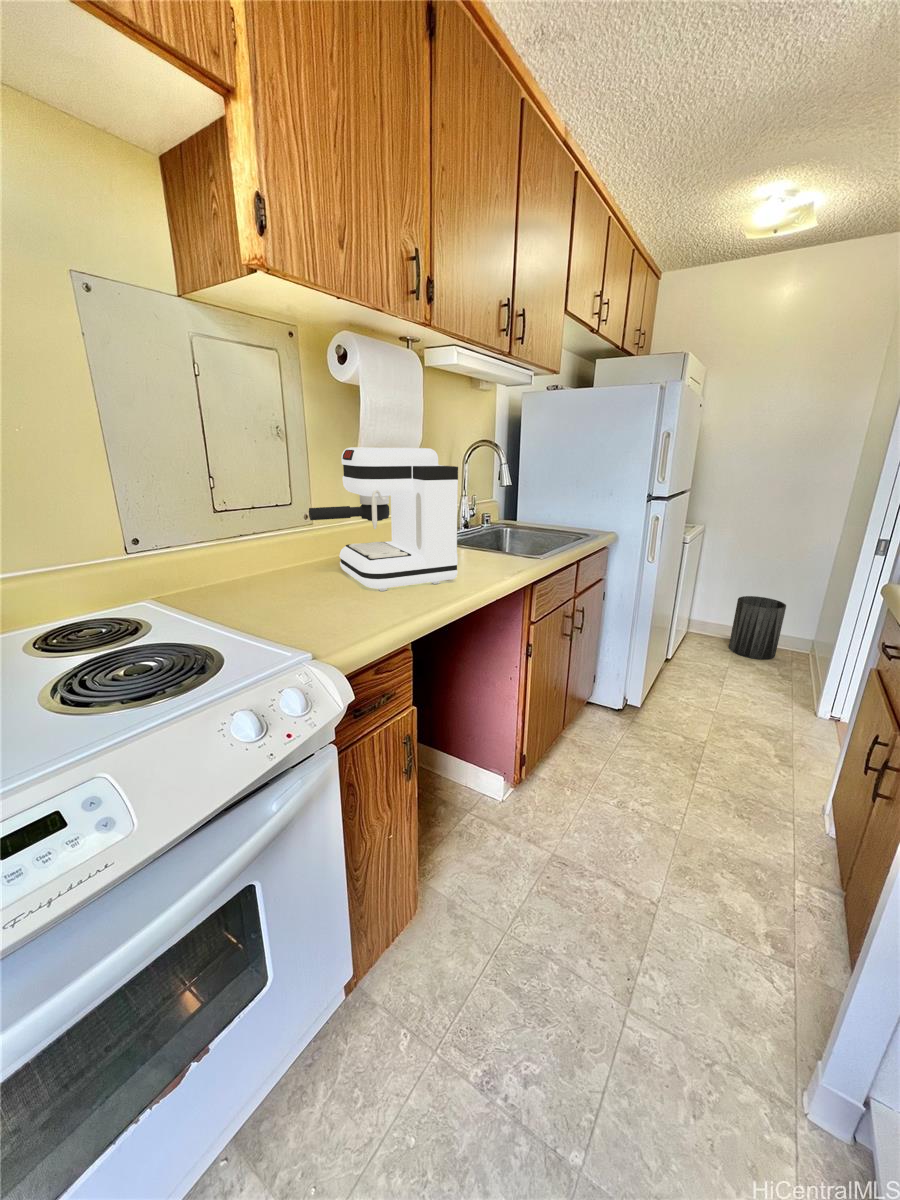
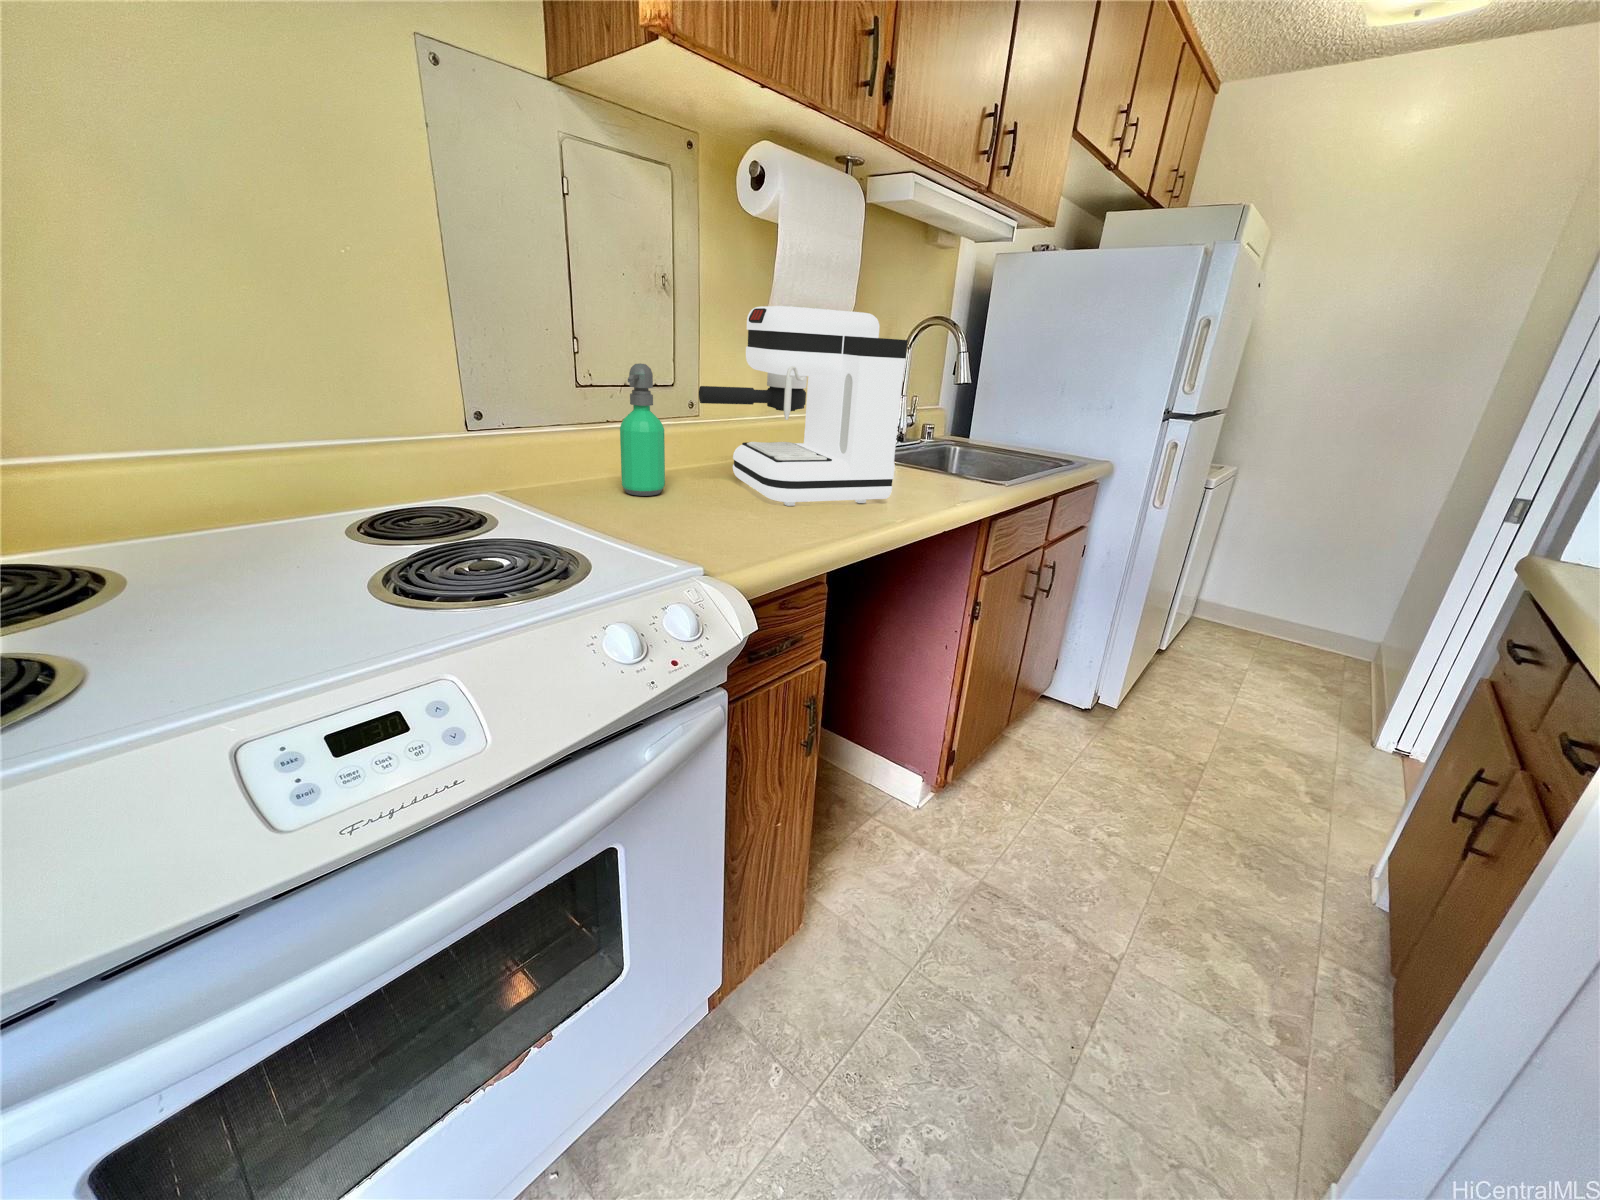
soap dispenser: none [249,496,288,592] -> present [620,363,665,496]
trash can: present [729,596,786,660] -> none [1256,573,1351,665]

